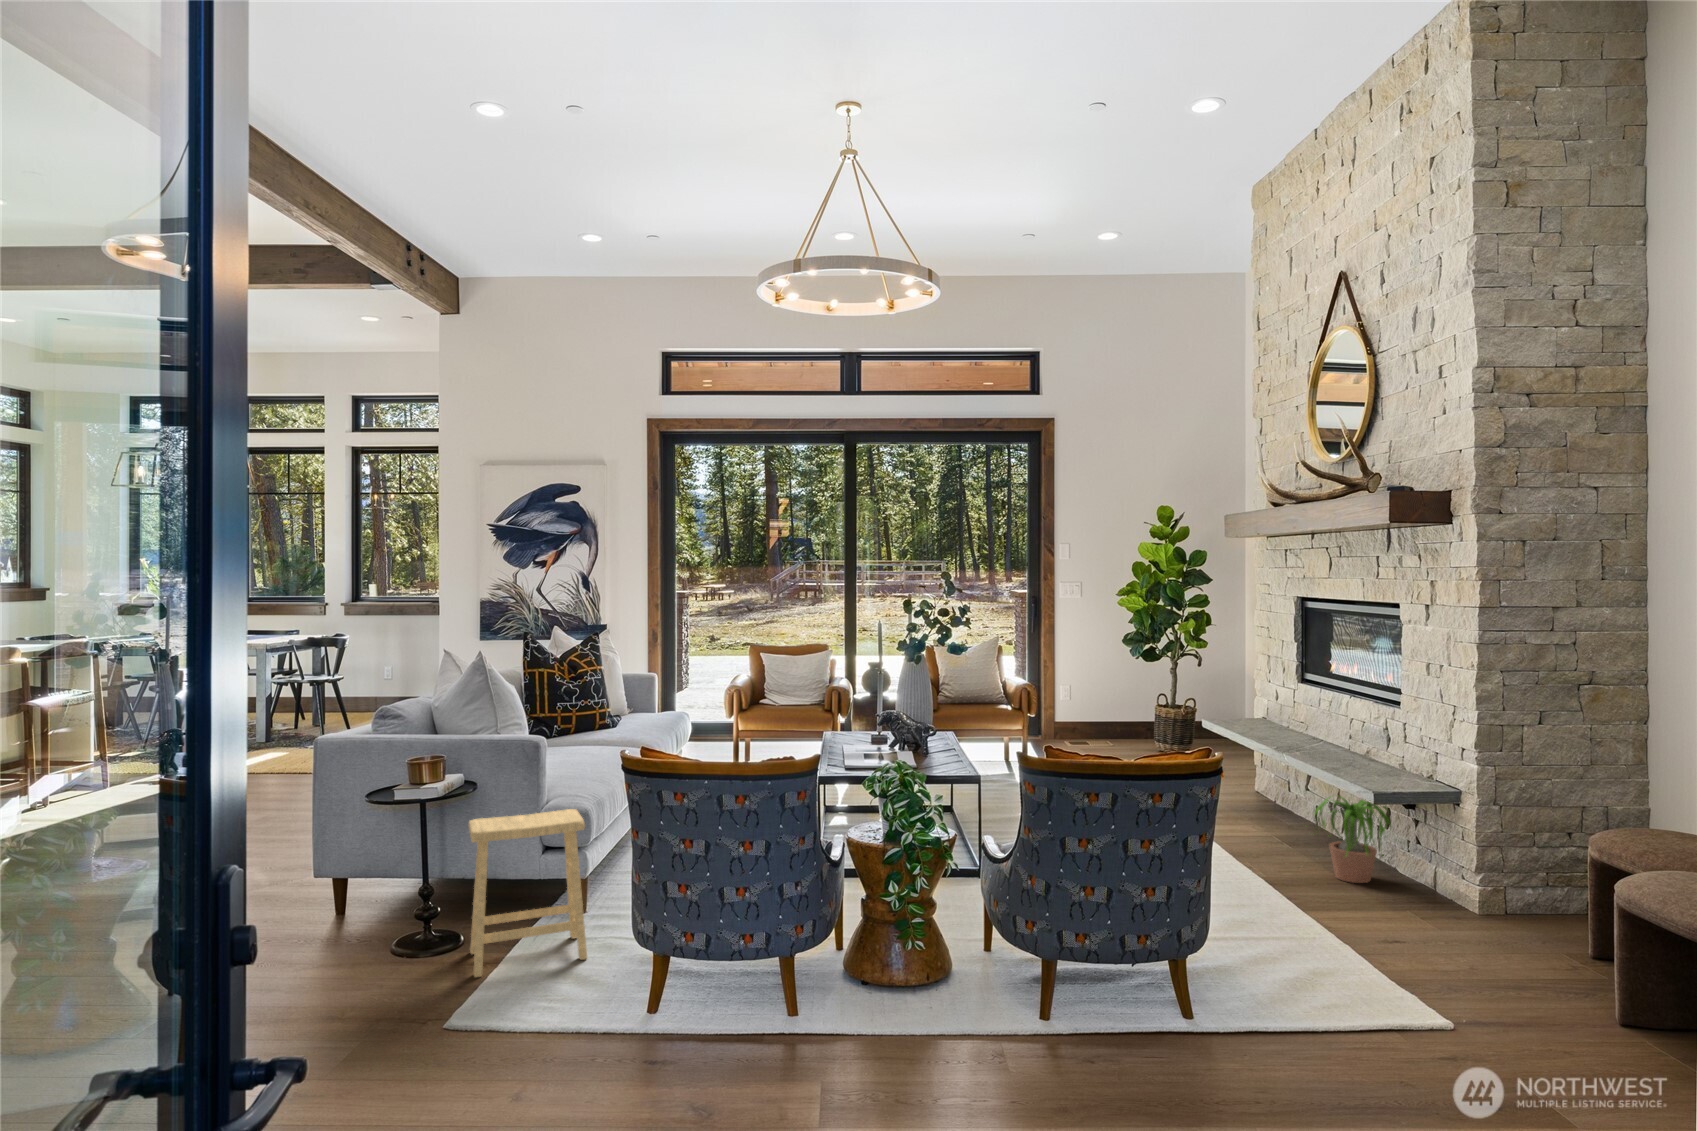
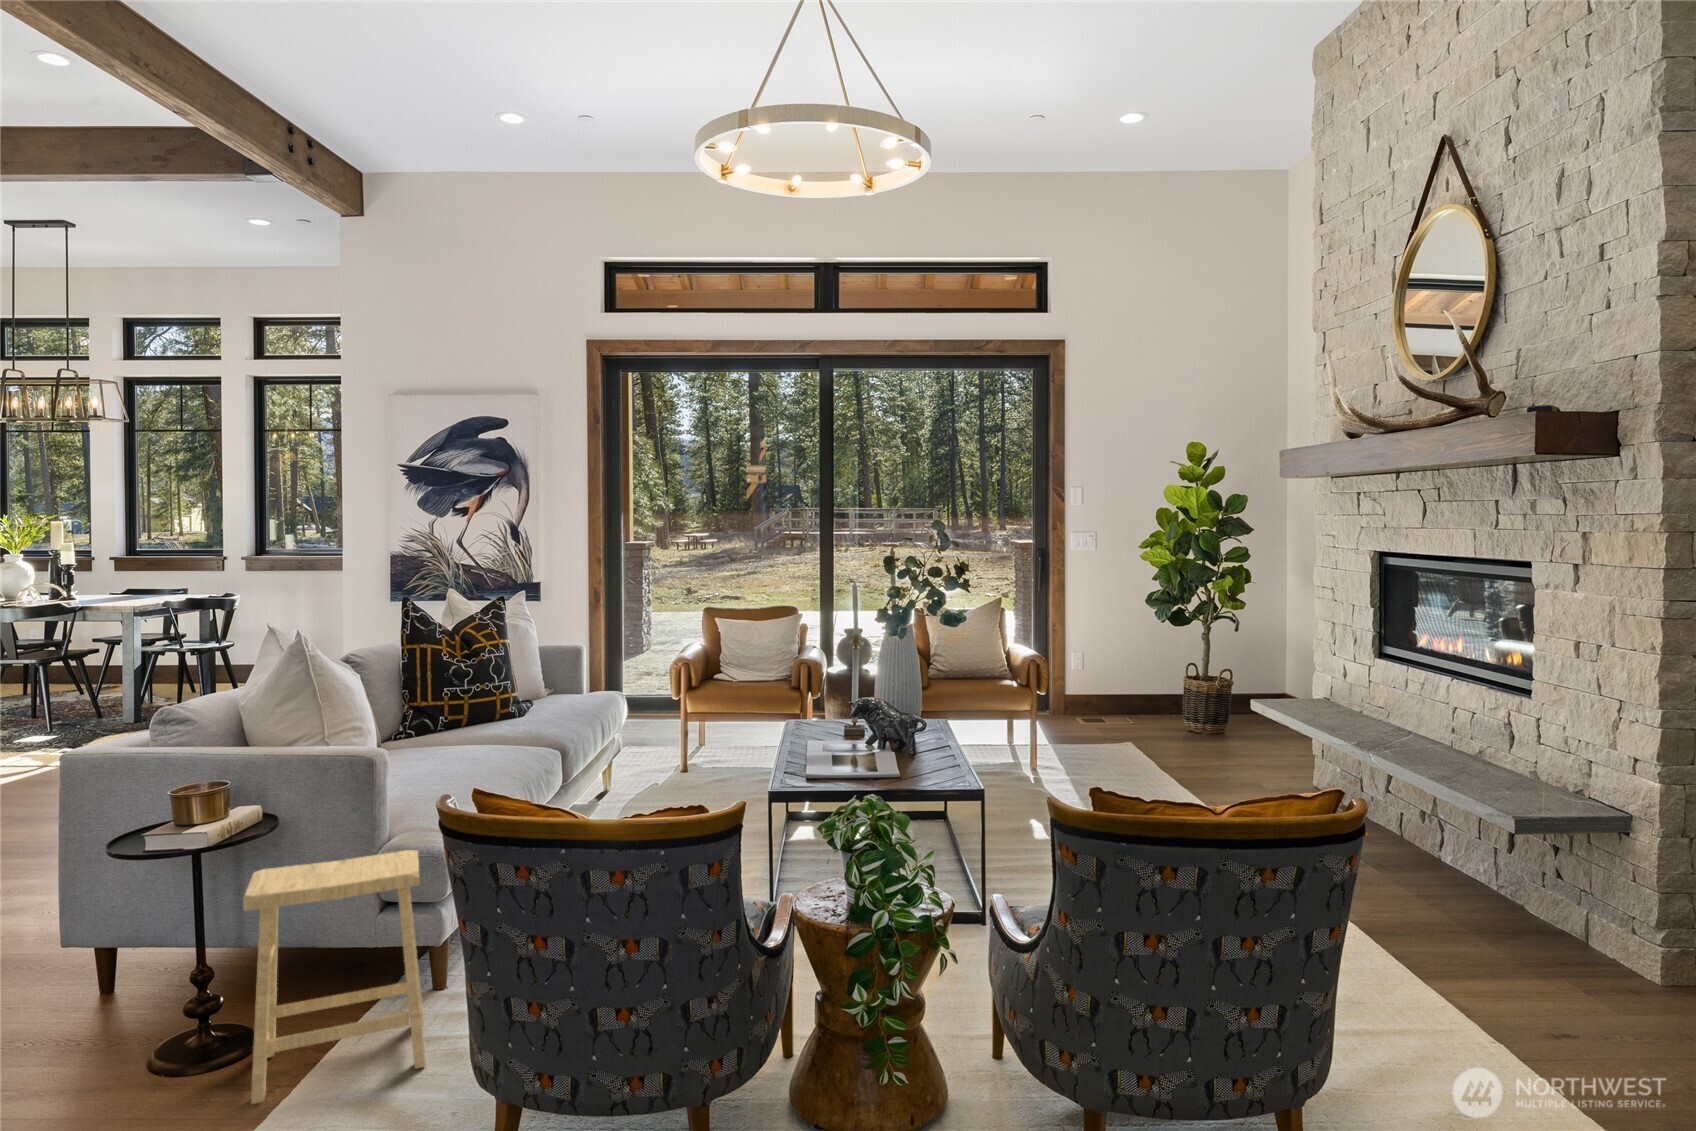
potted plant: present [1314,797,1391,883] -> none [1392,810,1536,927]

